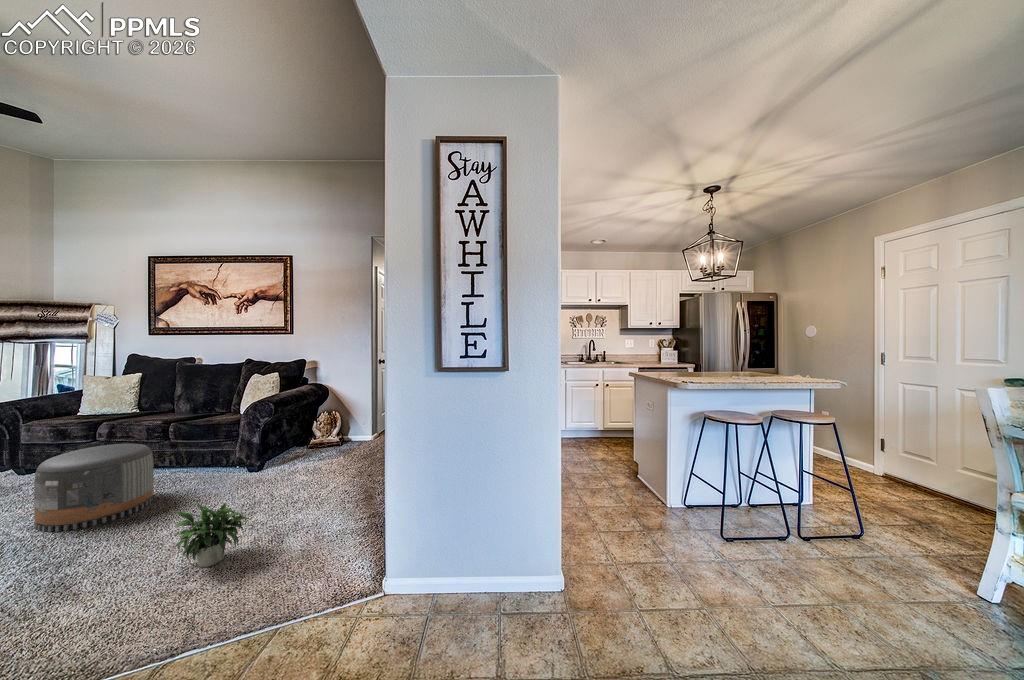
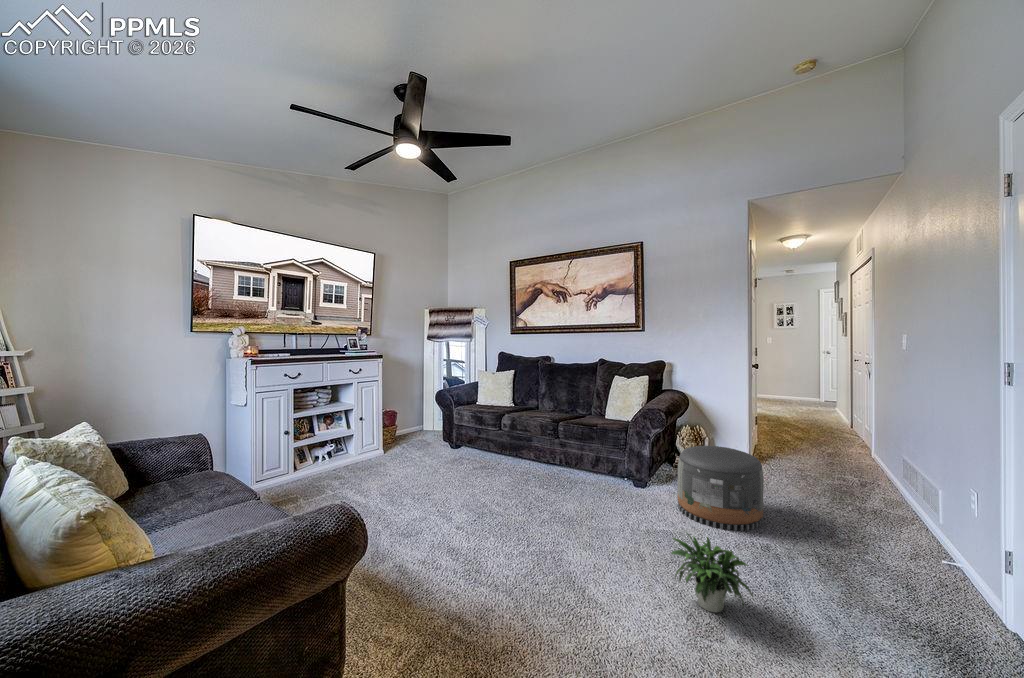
pouf: present [34,444,154,532] -> present [678,446,764,531]

